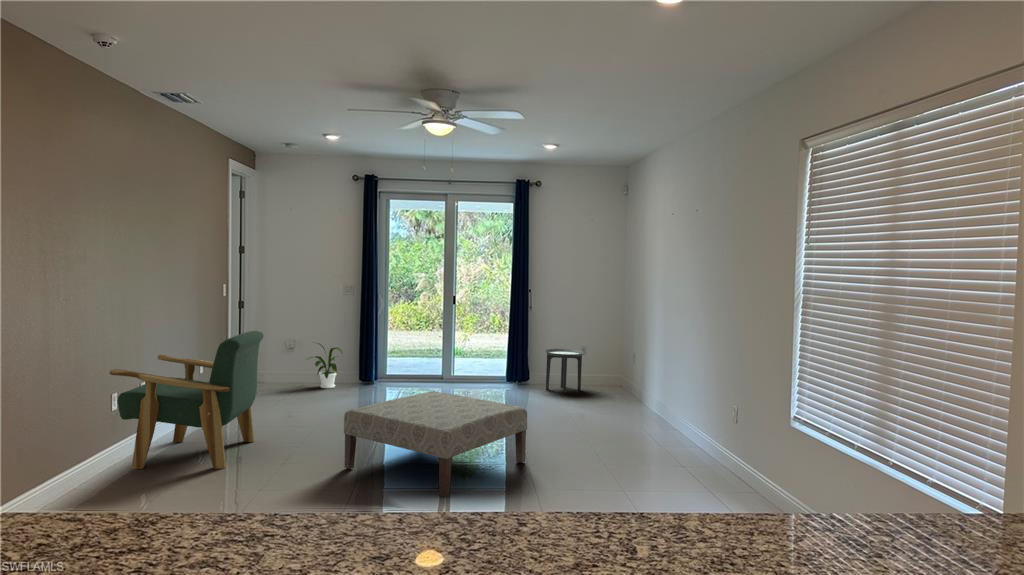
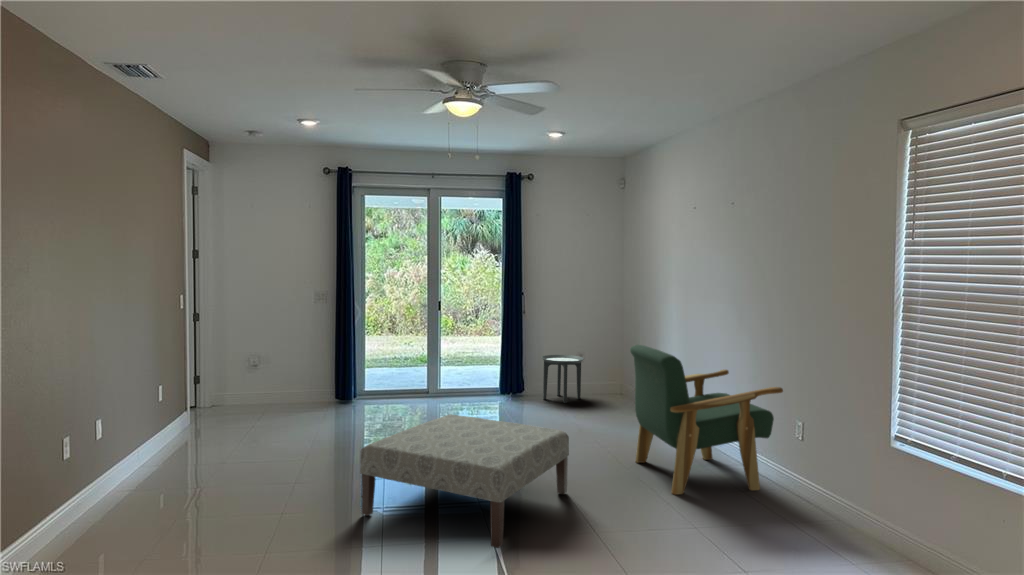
armchair: present [110,331,264,469] -> present [630,345,783,494]
house plant: present [308,343,342,388] -> none [276,357,319,409]

